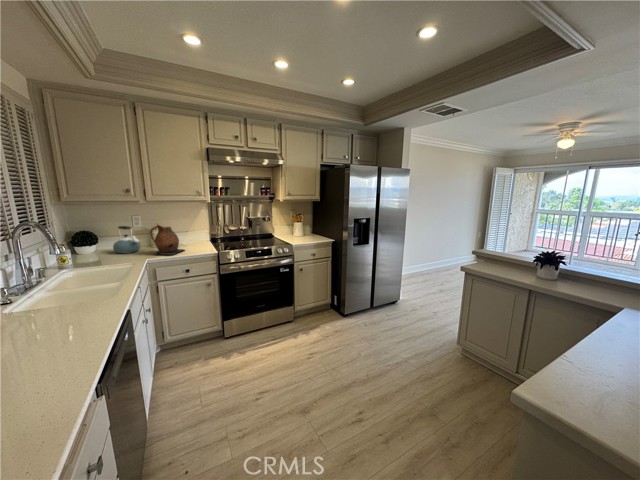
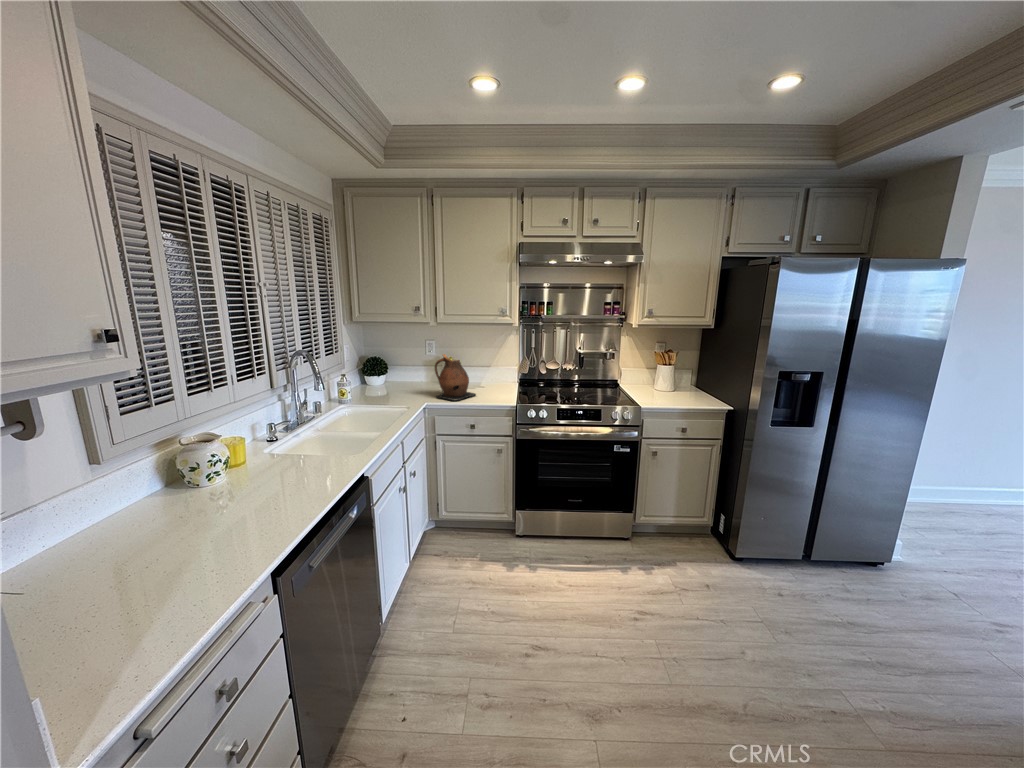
kettle: present [113,226,140,254] -> none [399,354,429,390]

